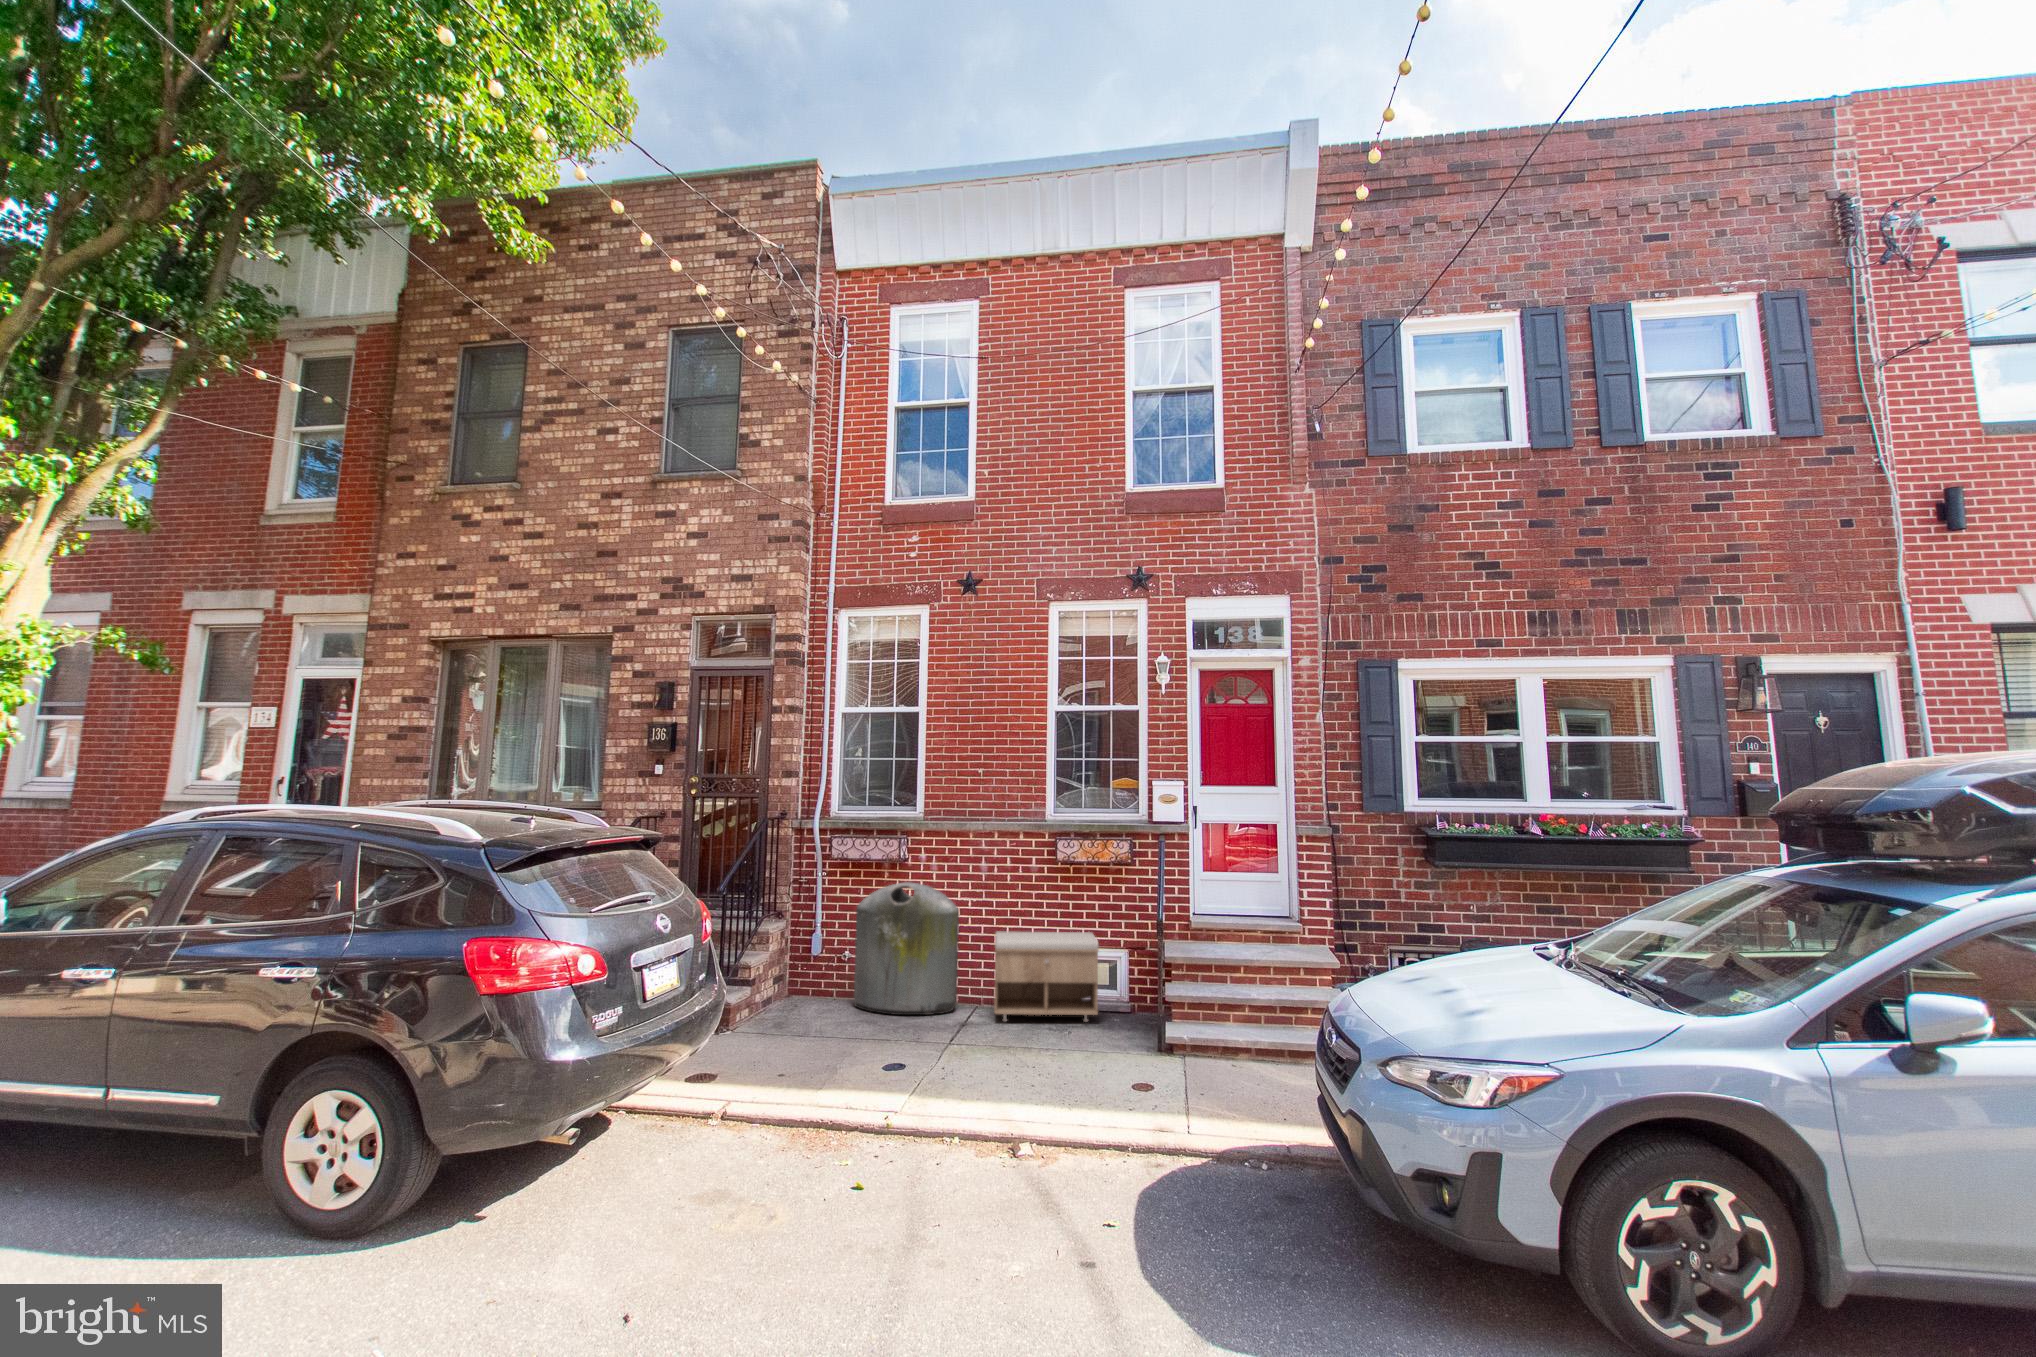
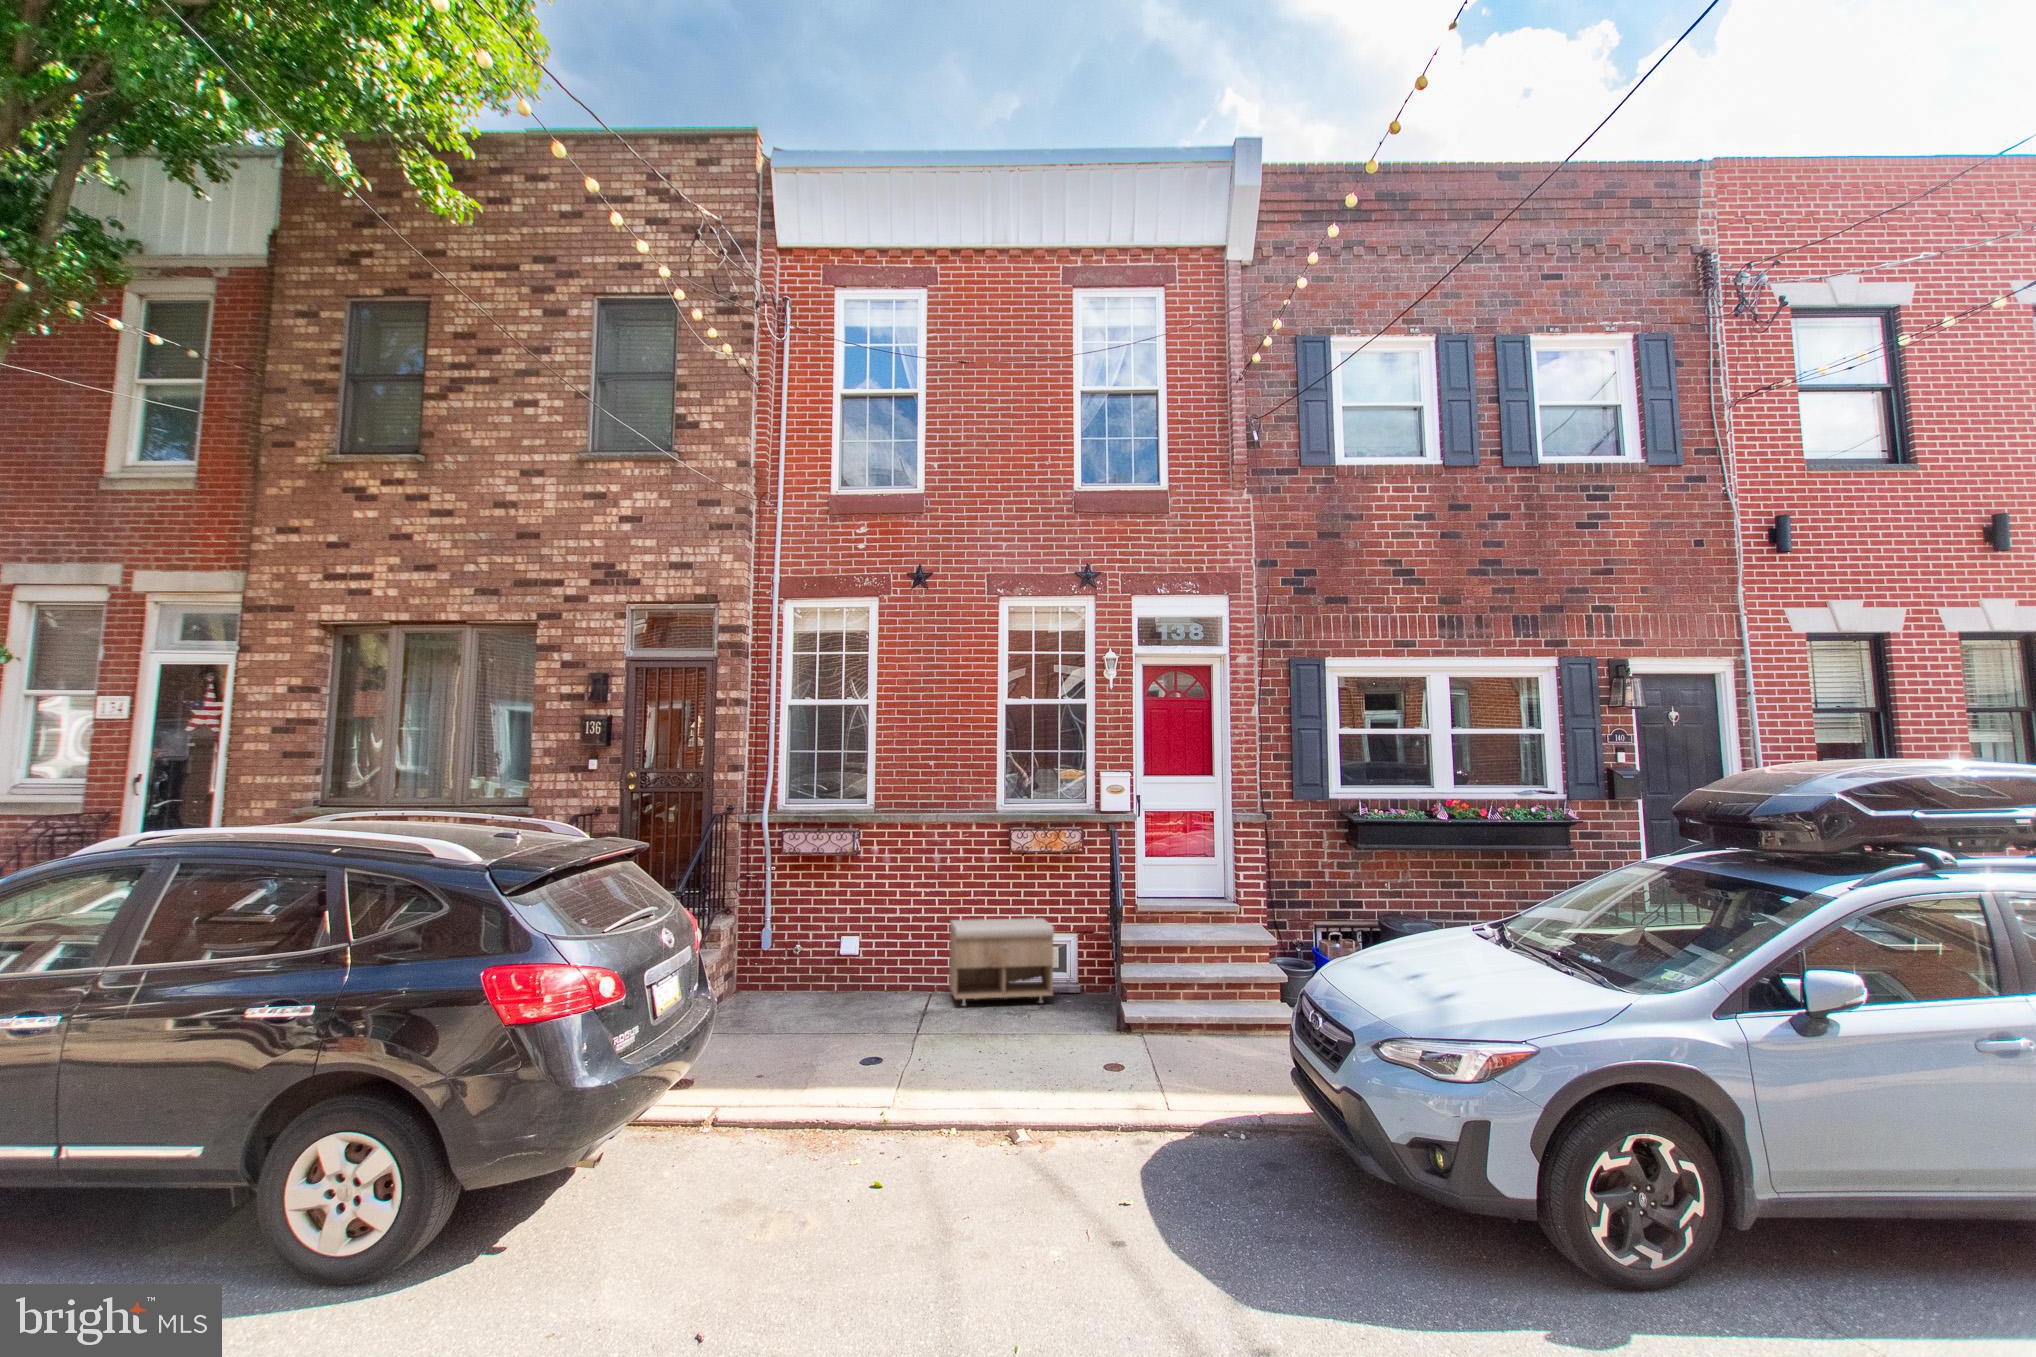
trash can: present [854,882,959,1015] -> none [809,875,915,1004]

